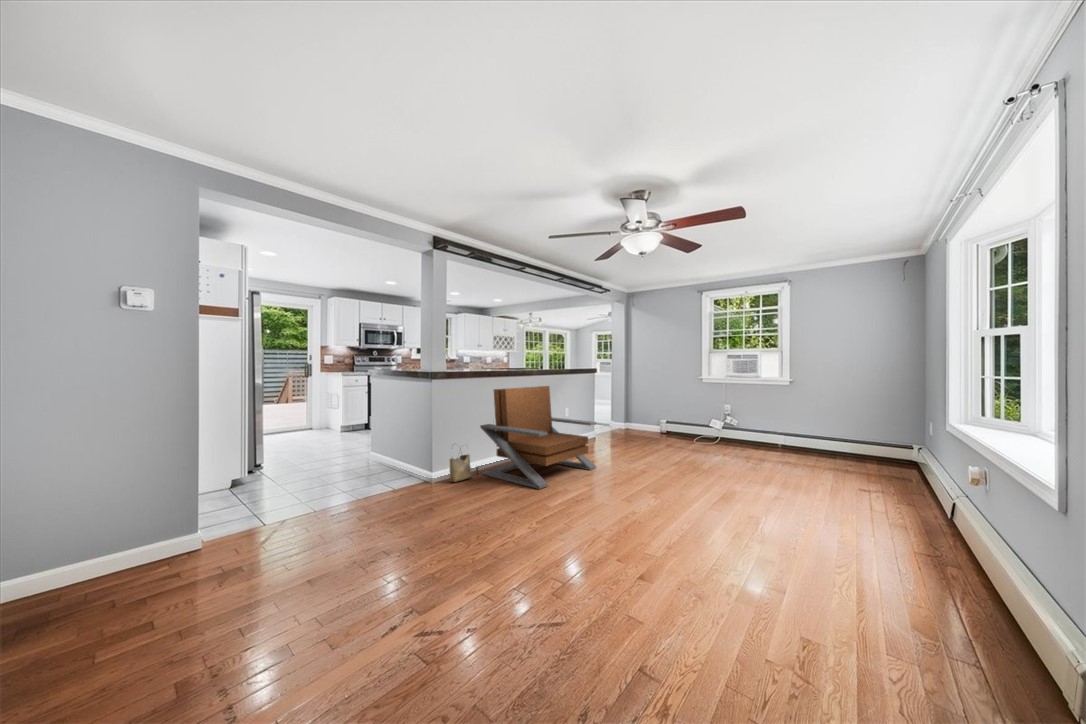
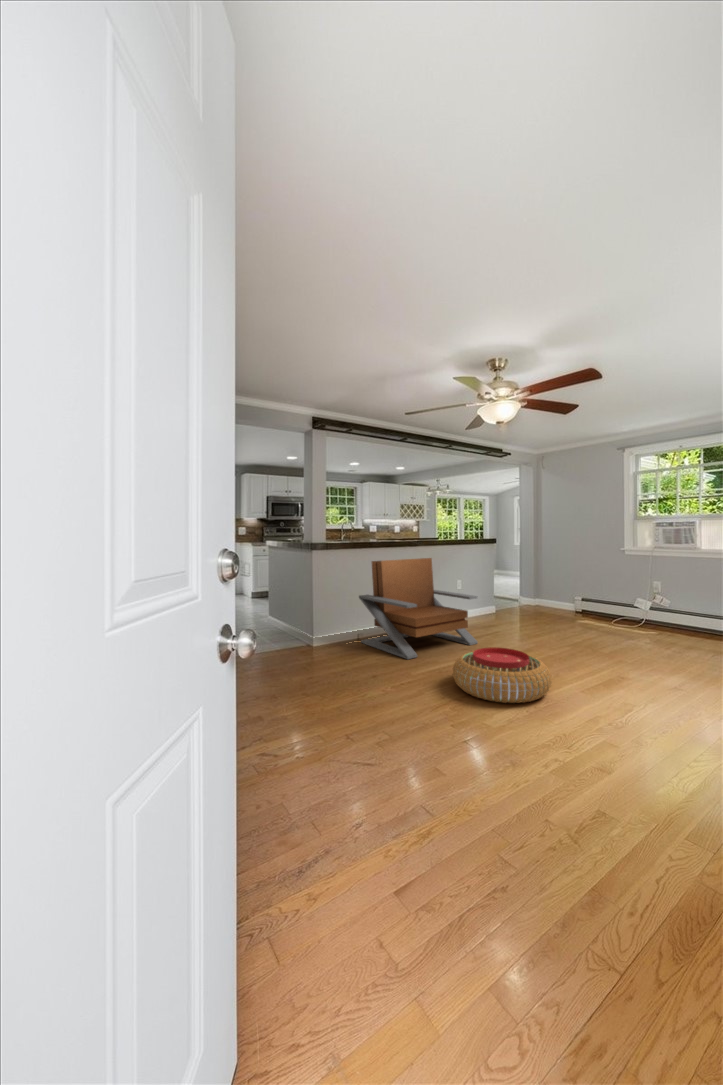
woven basket: present [450,454,472,482] -> none [327,612,350,647]
pouf: none [597,472,692,528] -> present [453,648,552,703]

